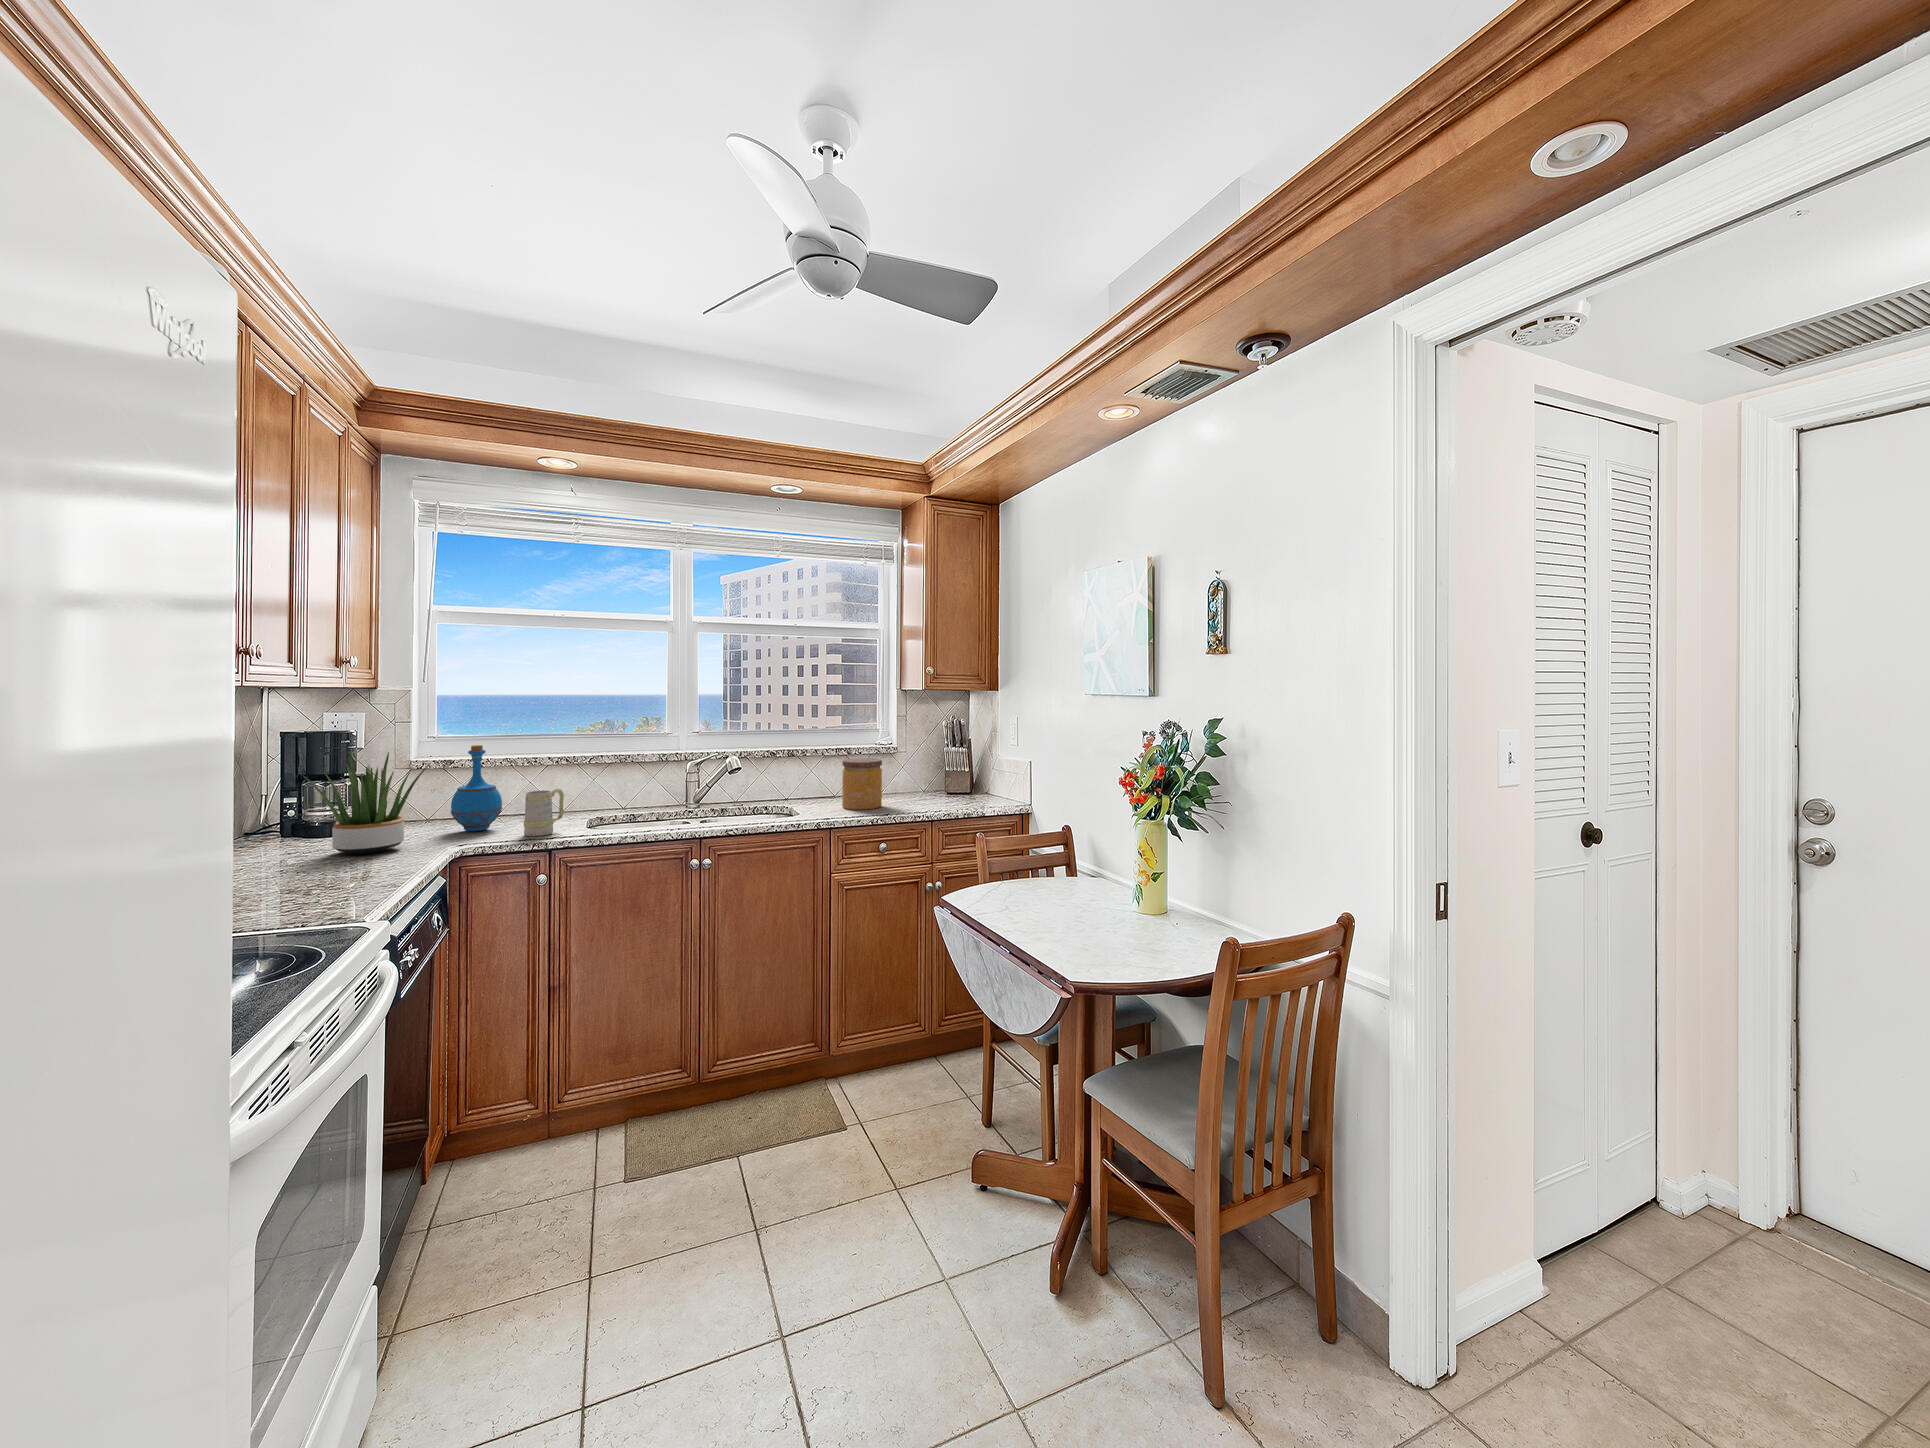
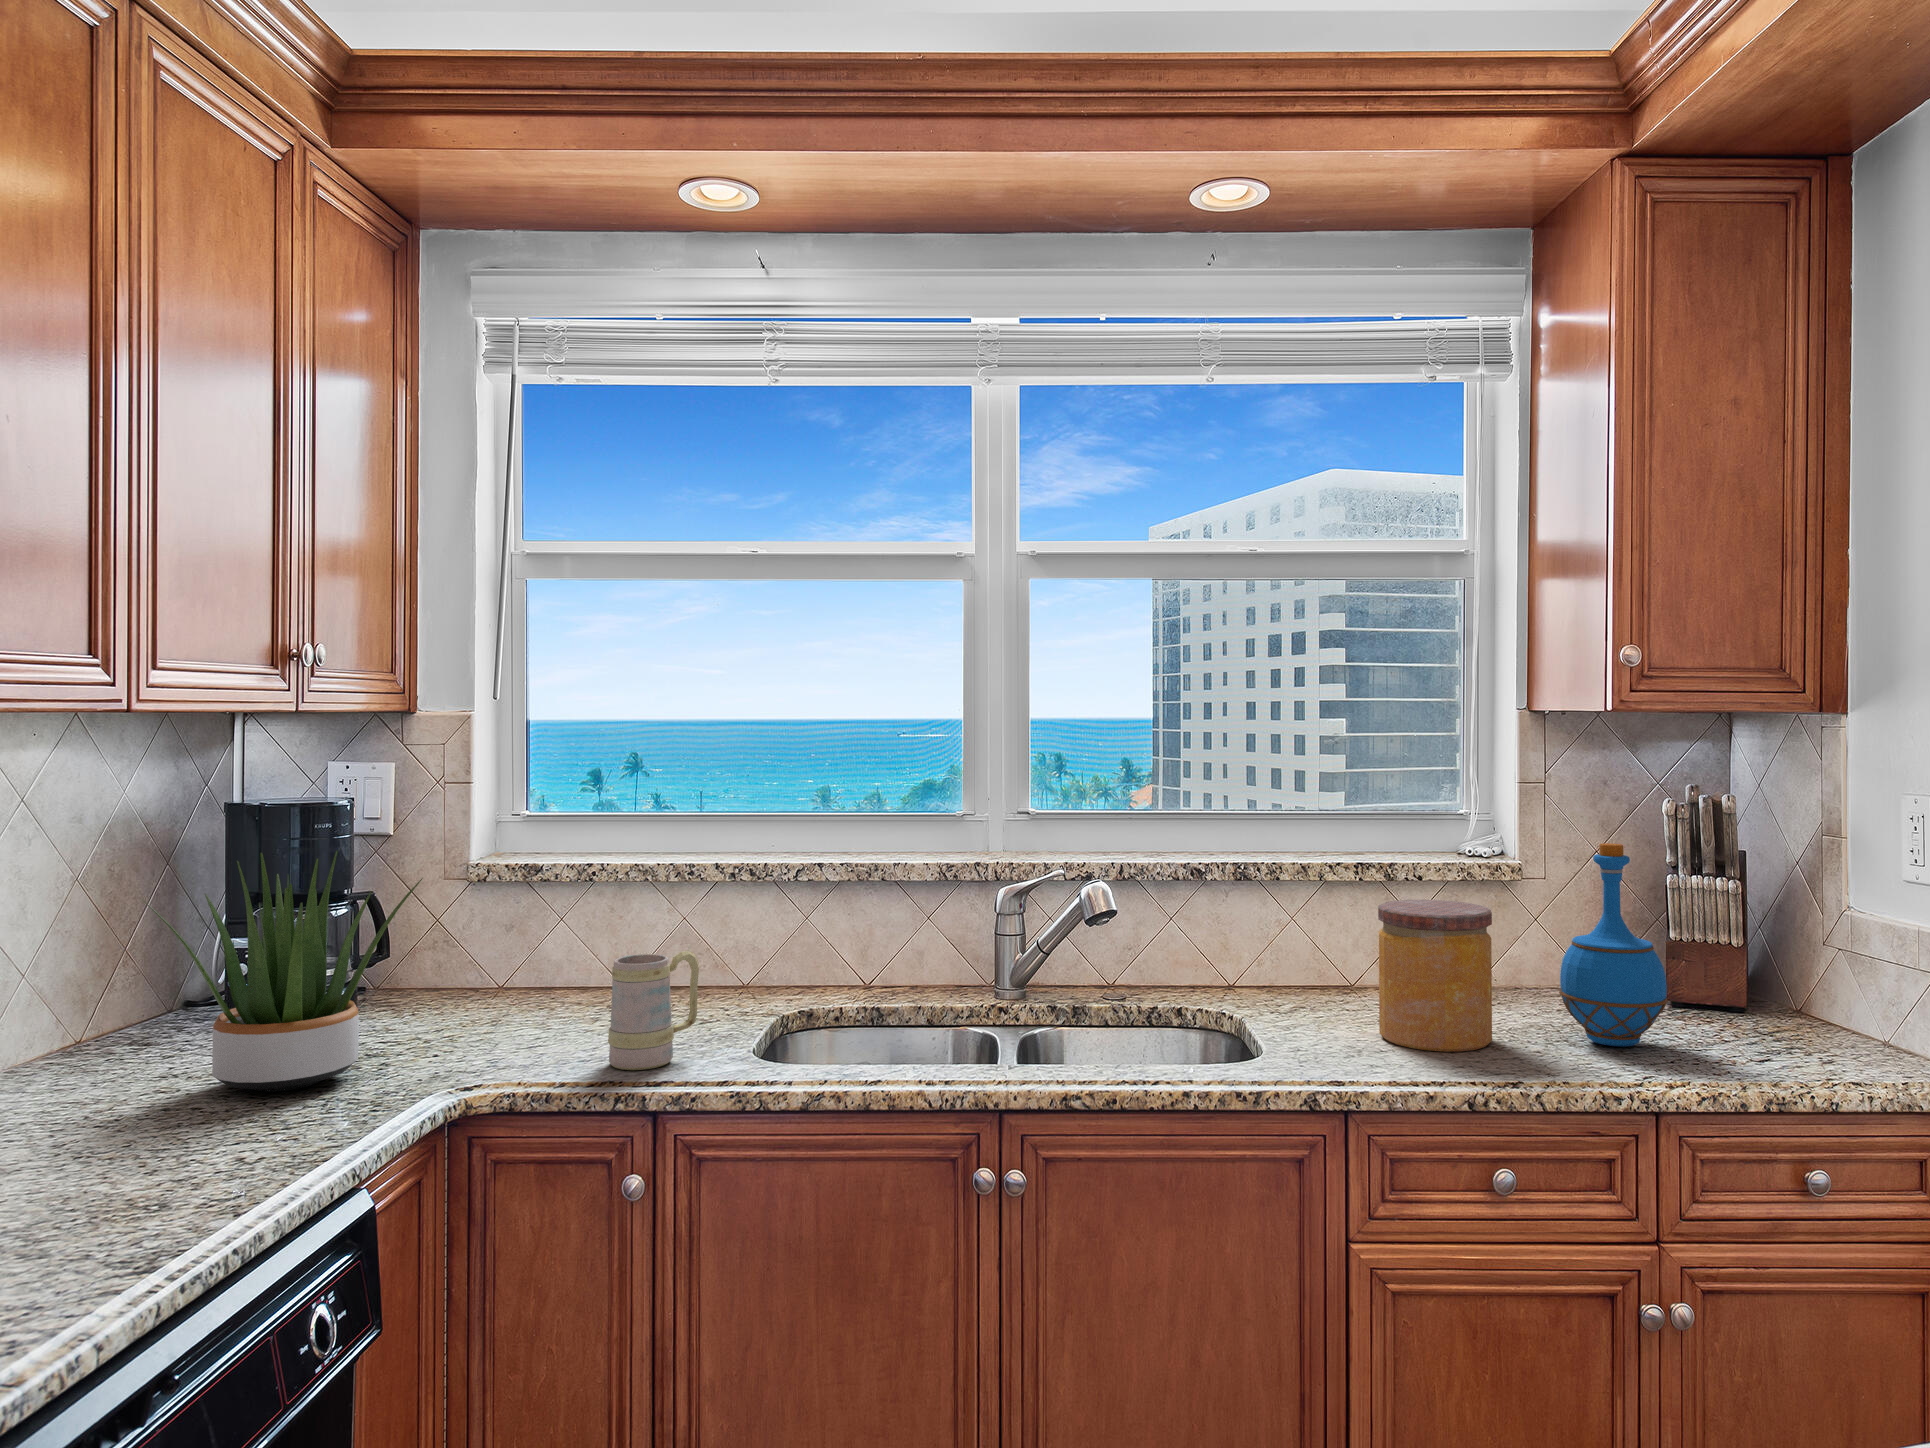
bottle: present [451,745,502,831] -> present [1559,843,1668,1046]

